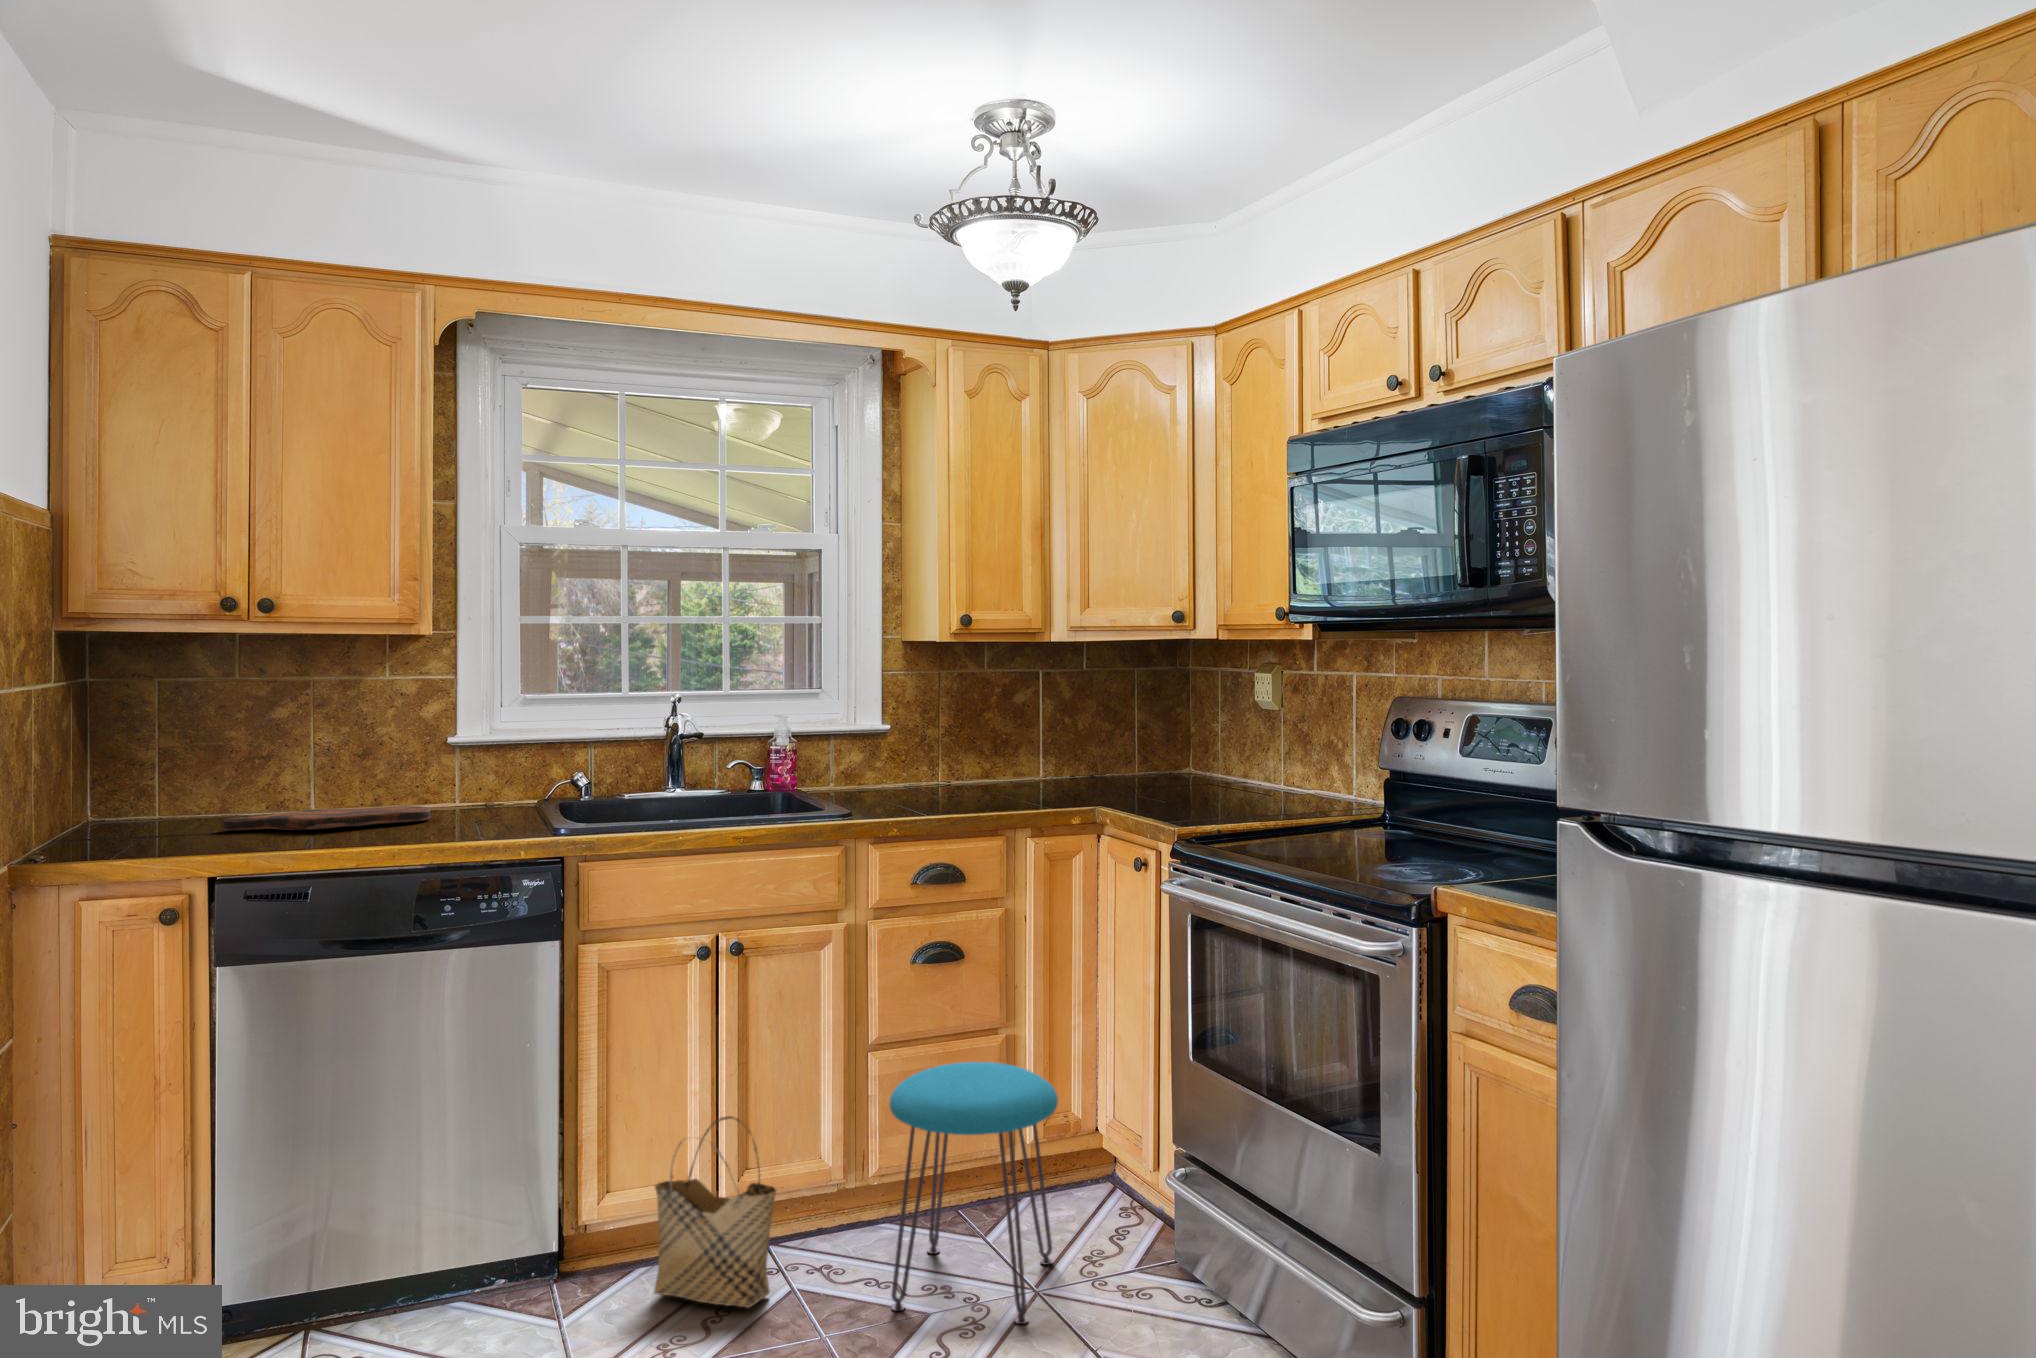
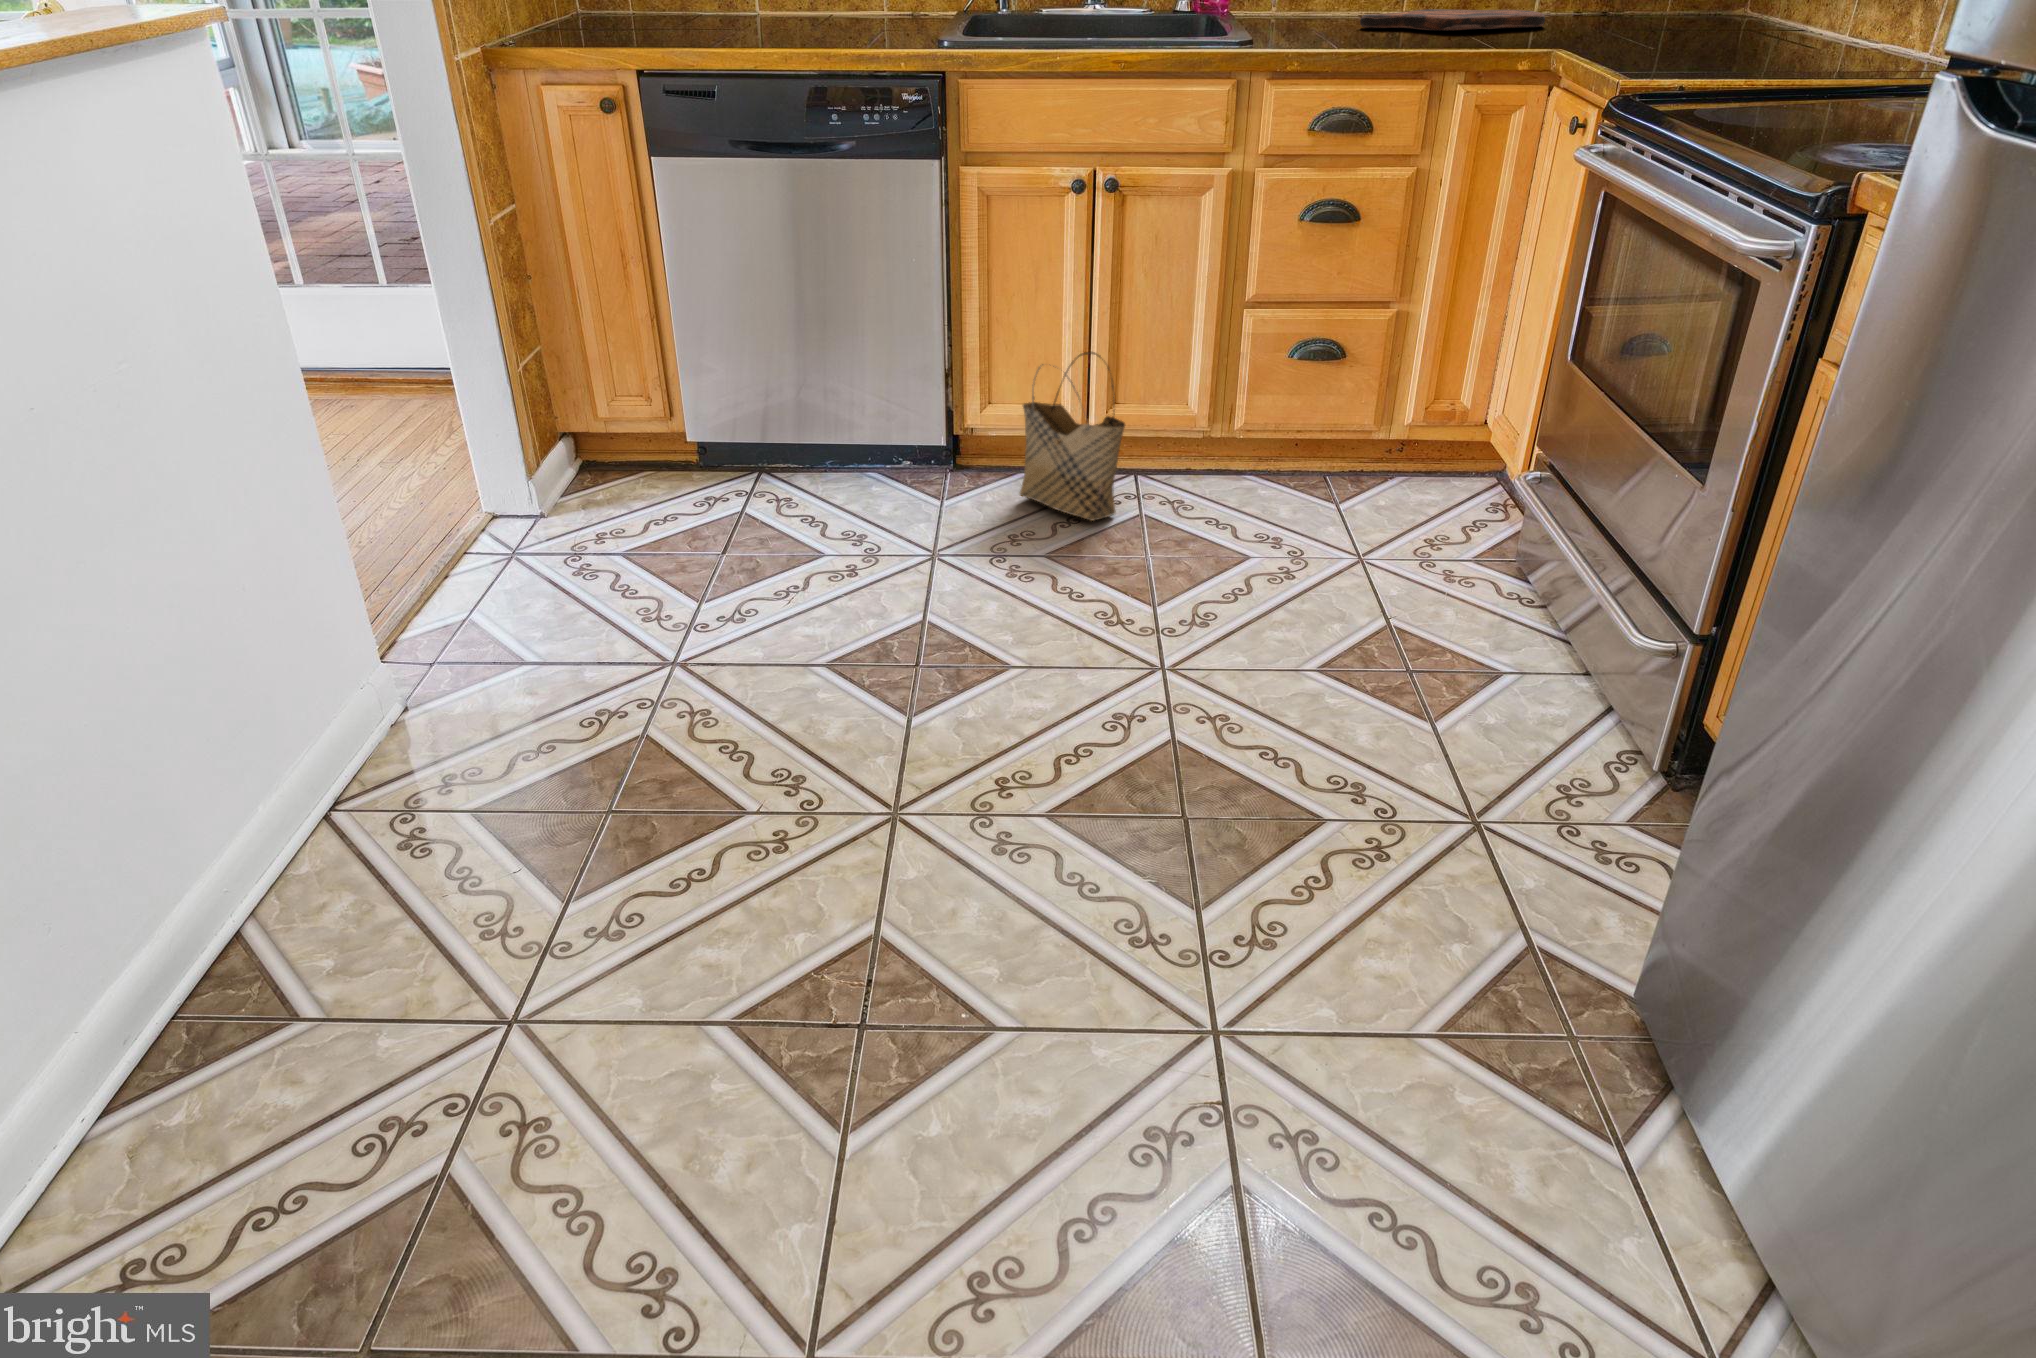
cutting board: present [223,806,431,831] -> present [1360,9,1545,31]
stool: present [889,1062,1058,1324] -> none [1215,331,1412,583]

